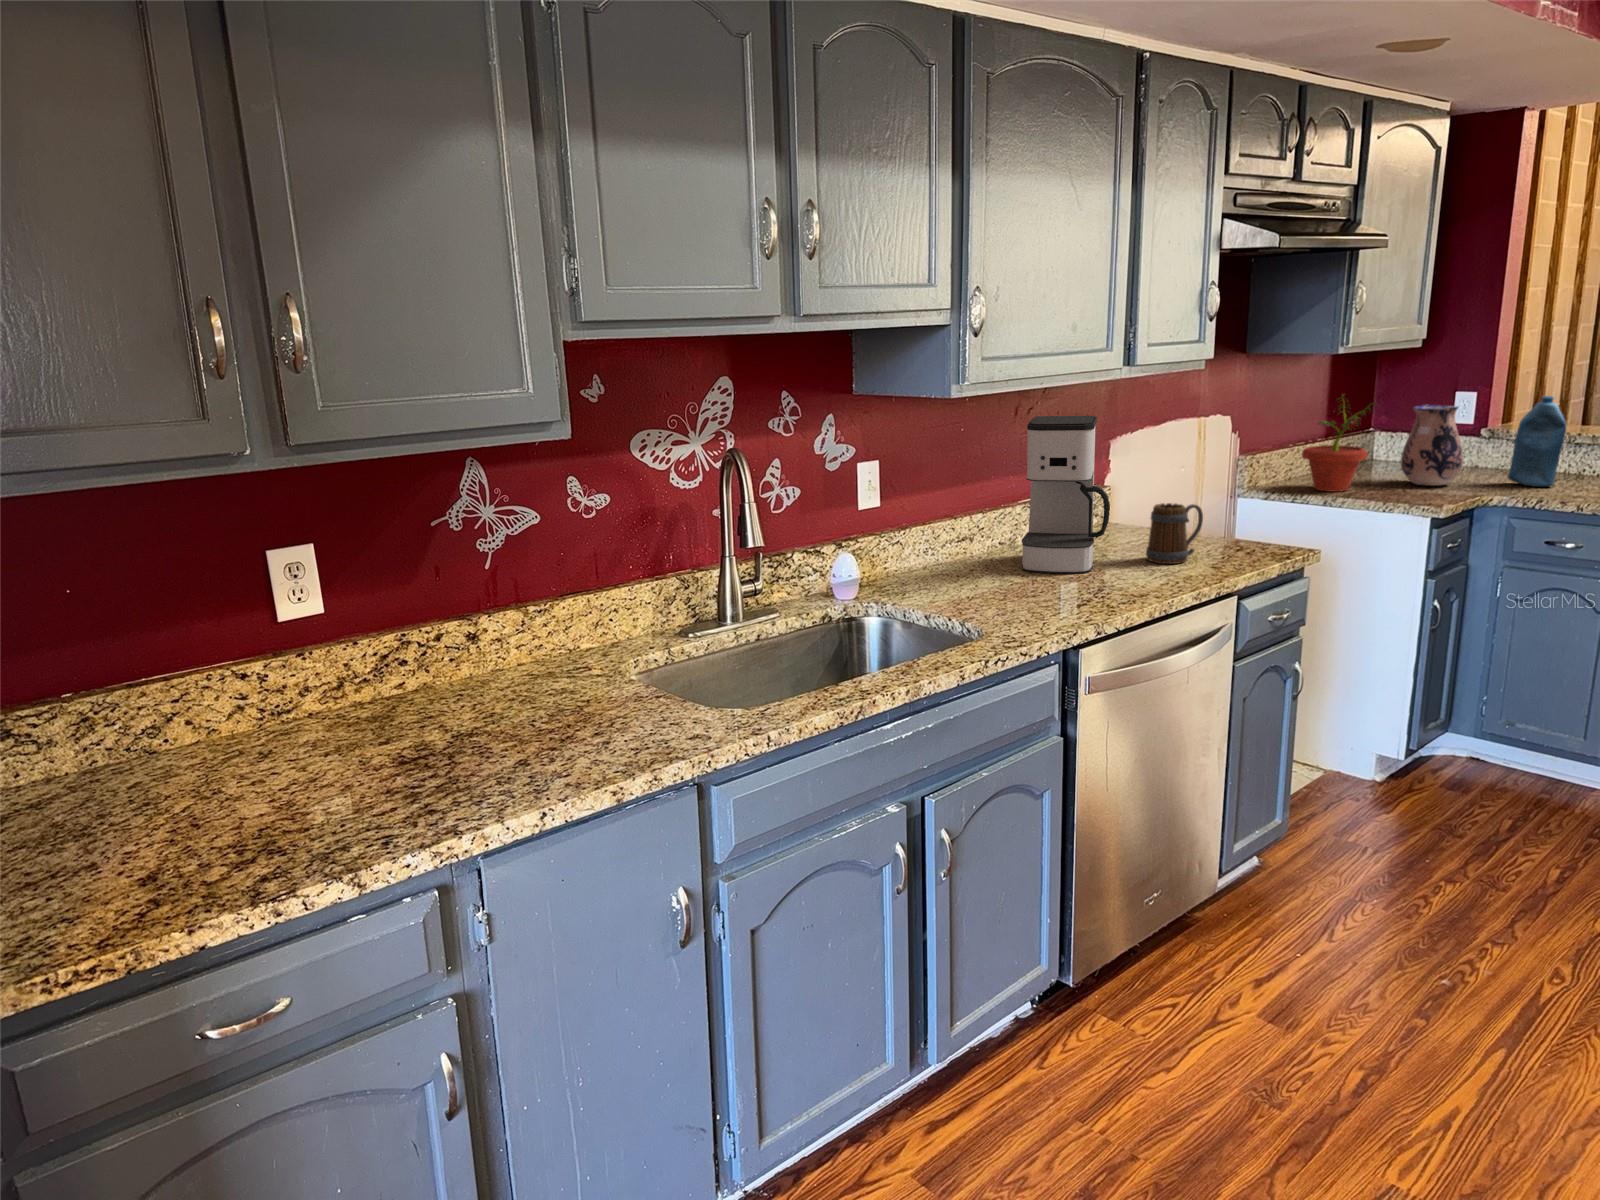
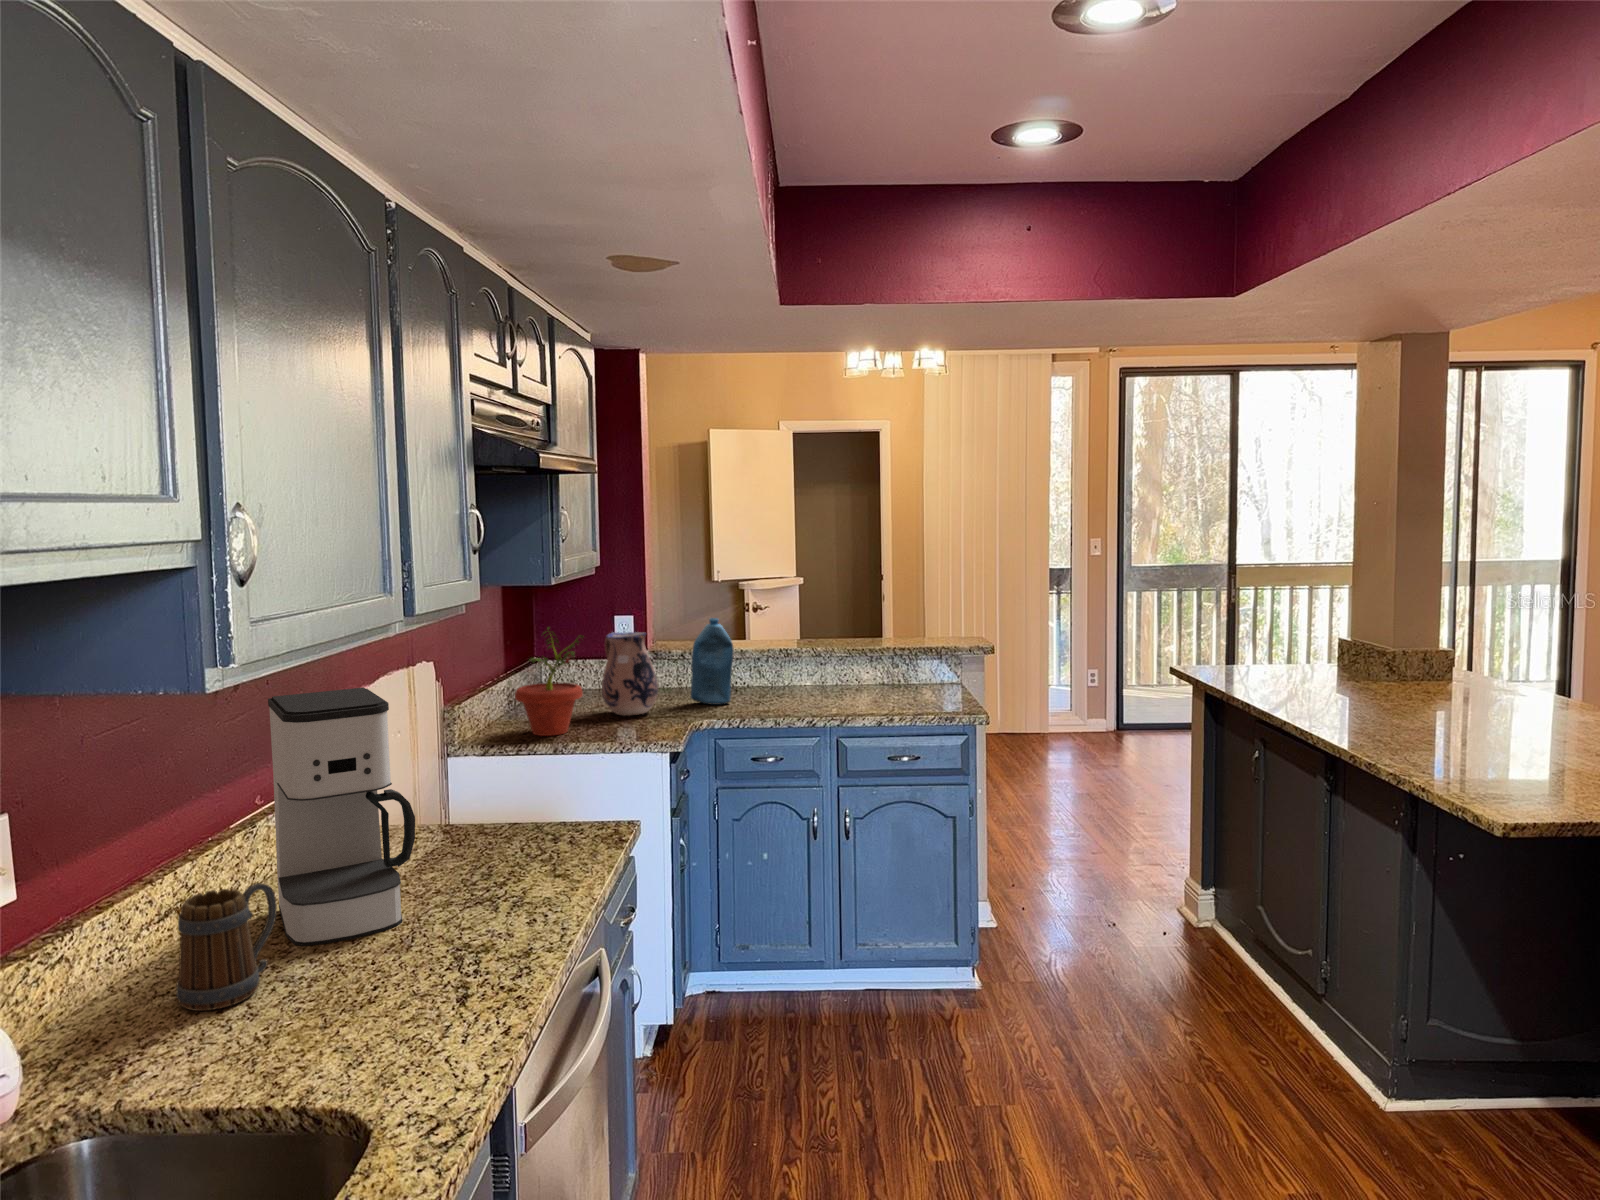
mug: present [1146,503,1203,564] -> present [176,883,277,1011]

